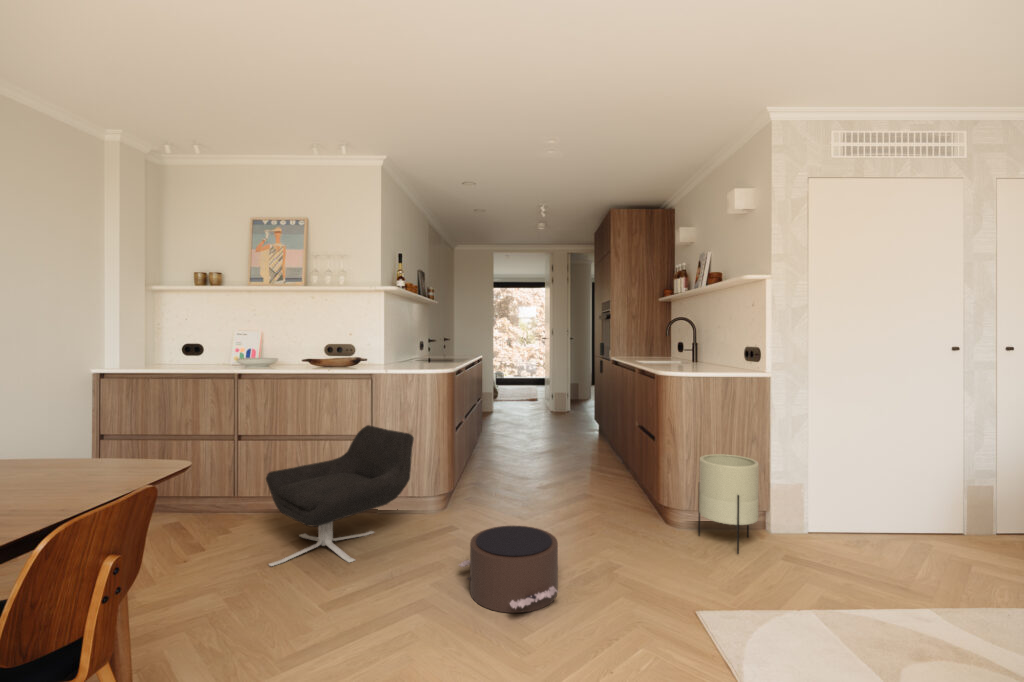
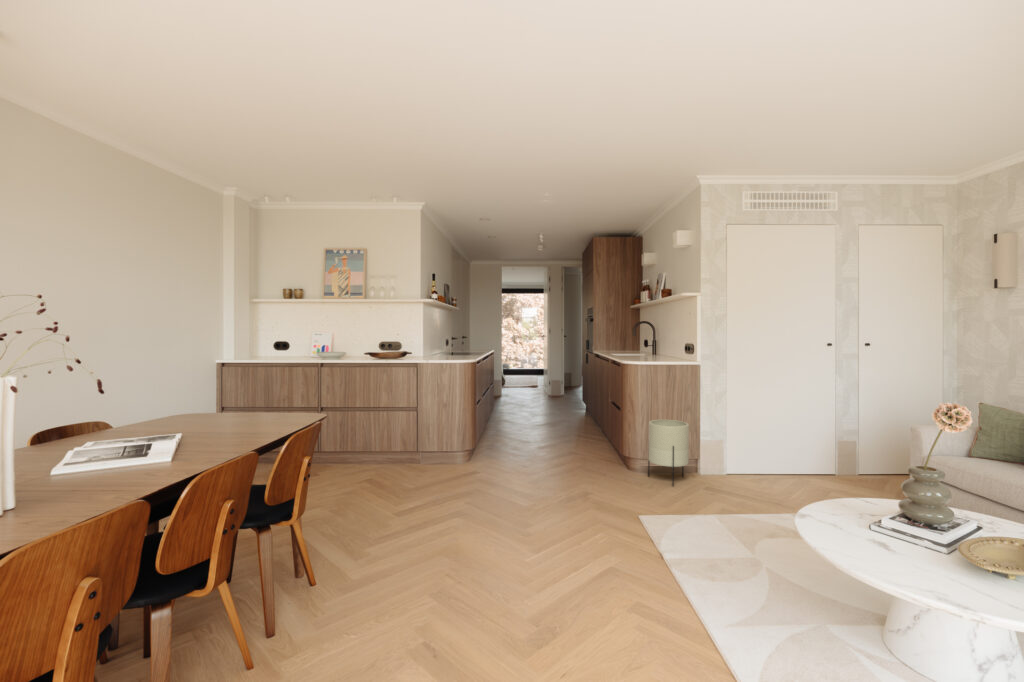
lounge chair: present [266,425,414,566] -> none [346,400,448,493]
pouf: present [459,526,559,613] -> none [481,465,549,516]

